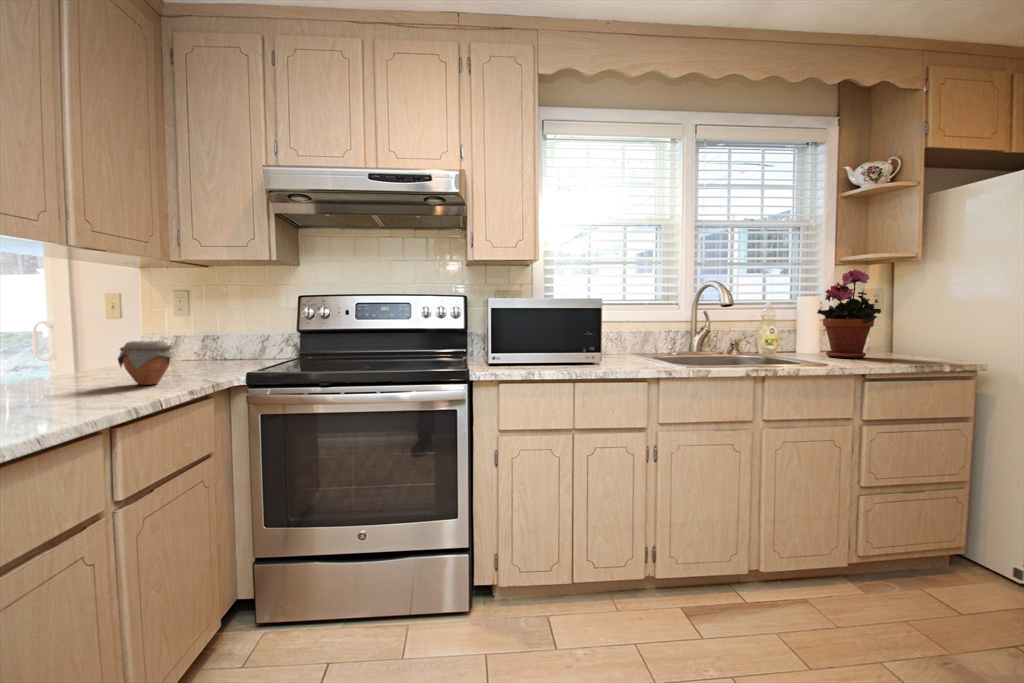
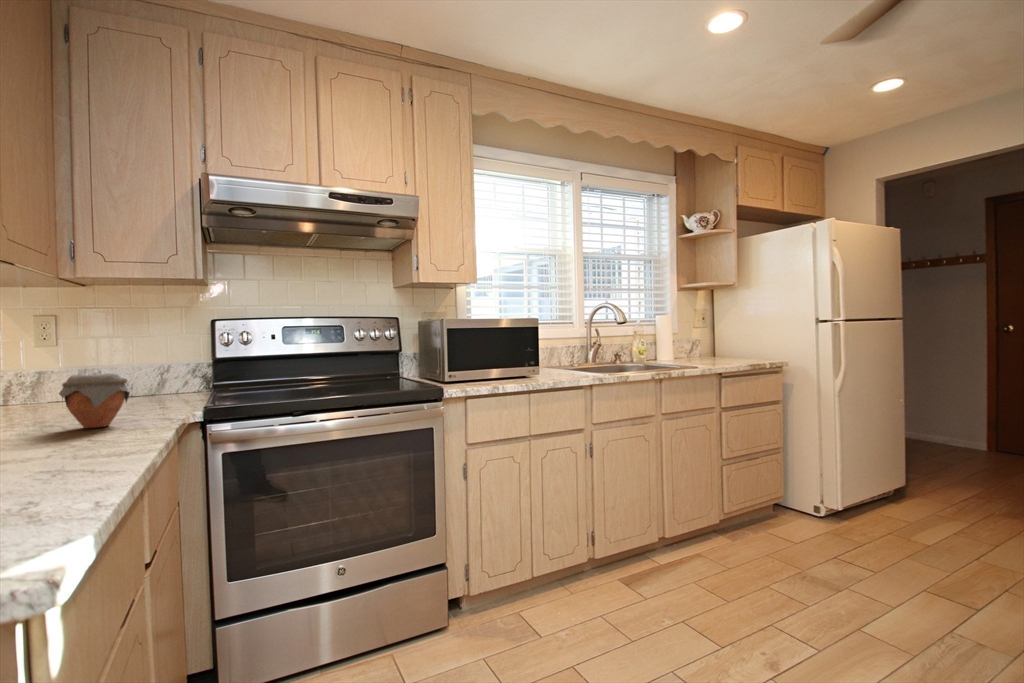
potted plant: present [817,269,881,358] -> none [675,294,720,362]

